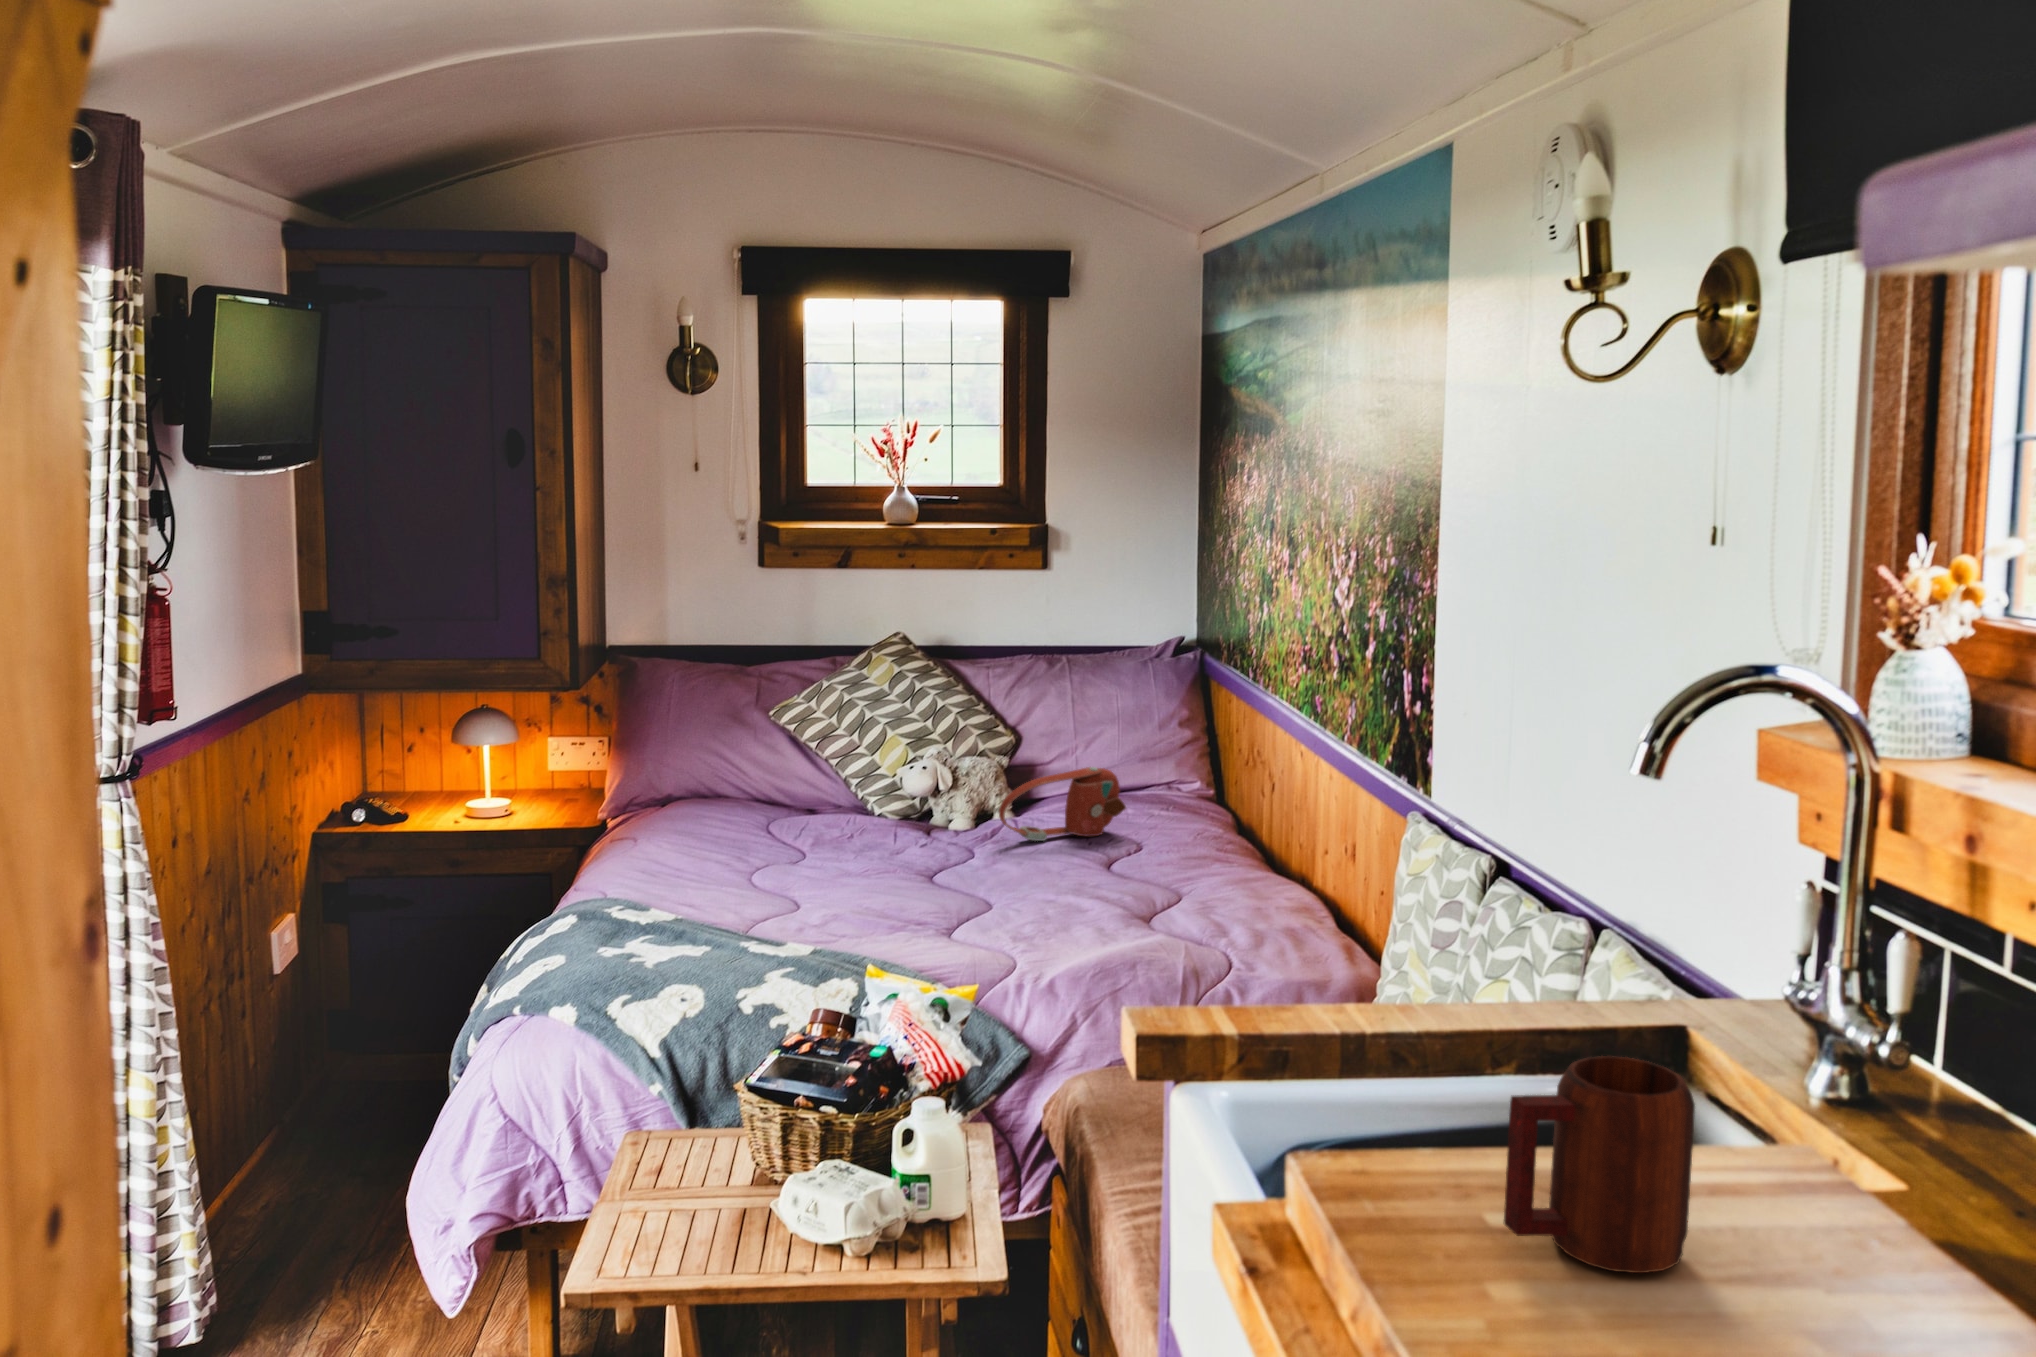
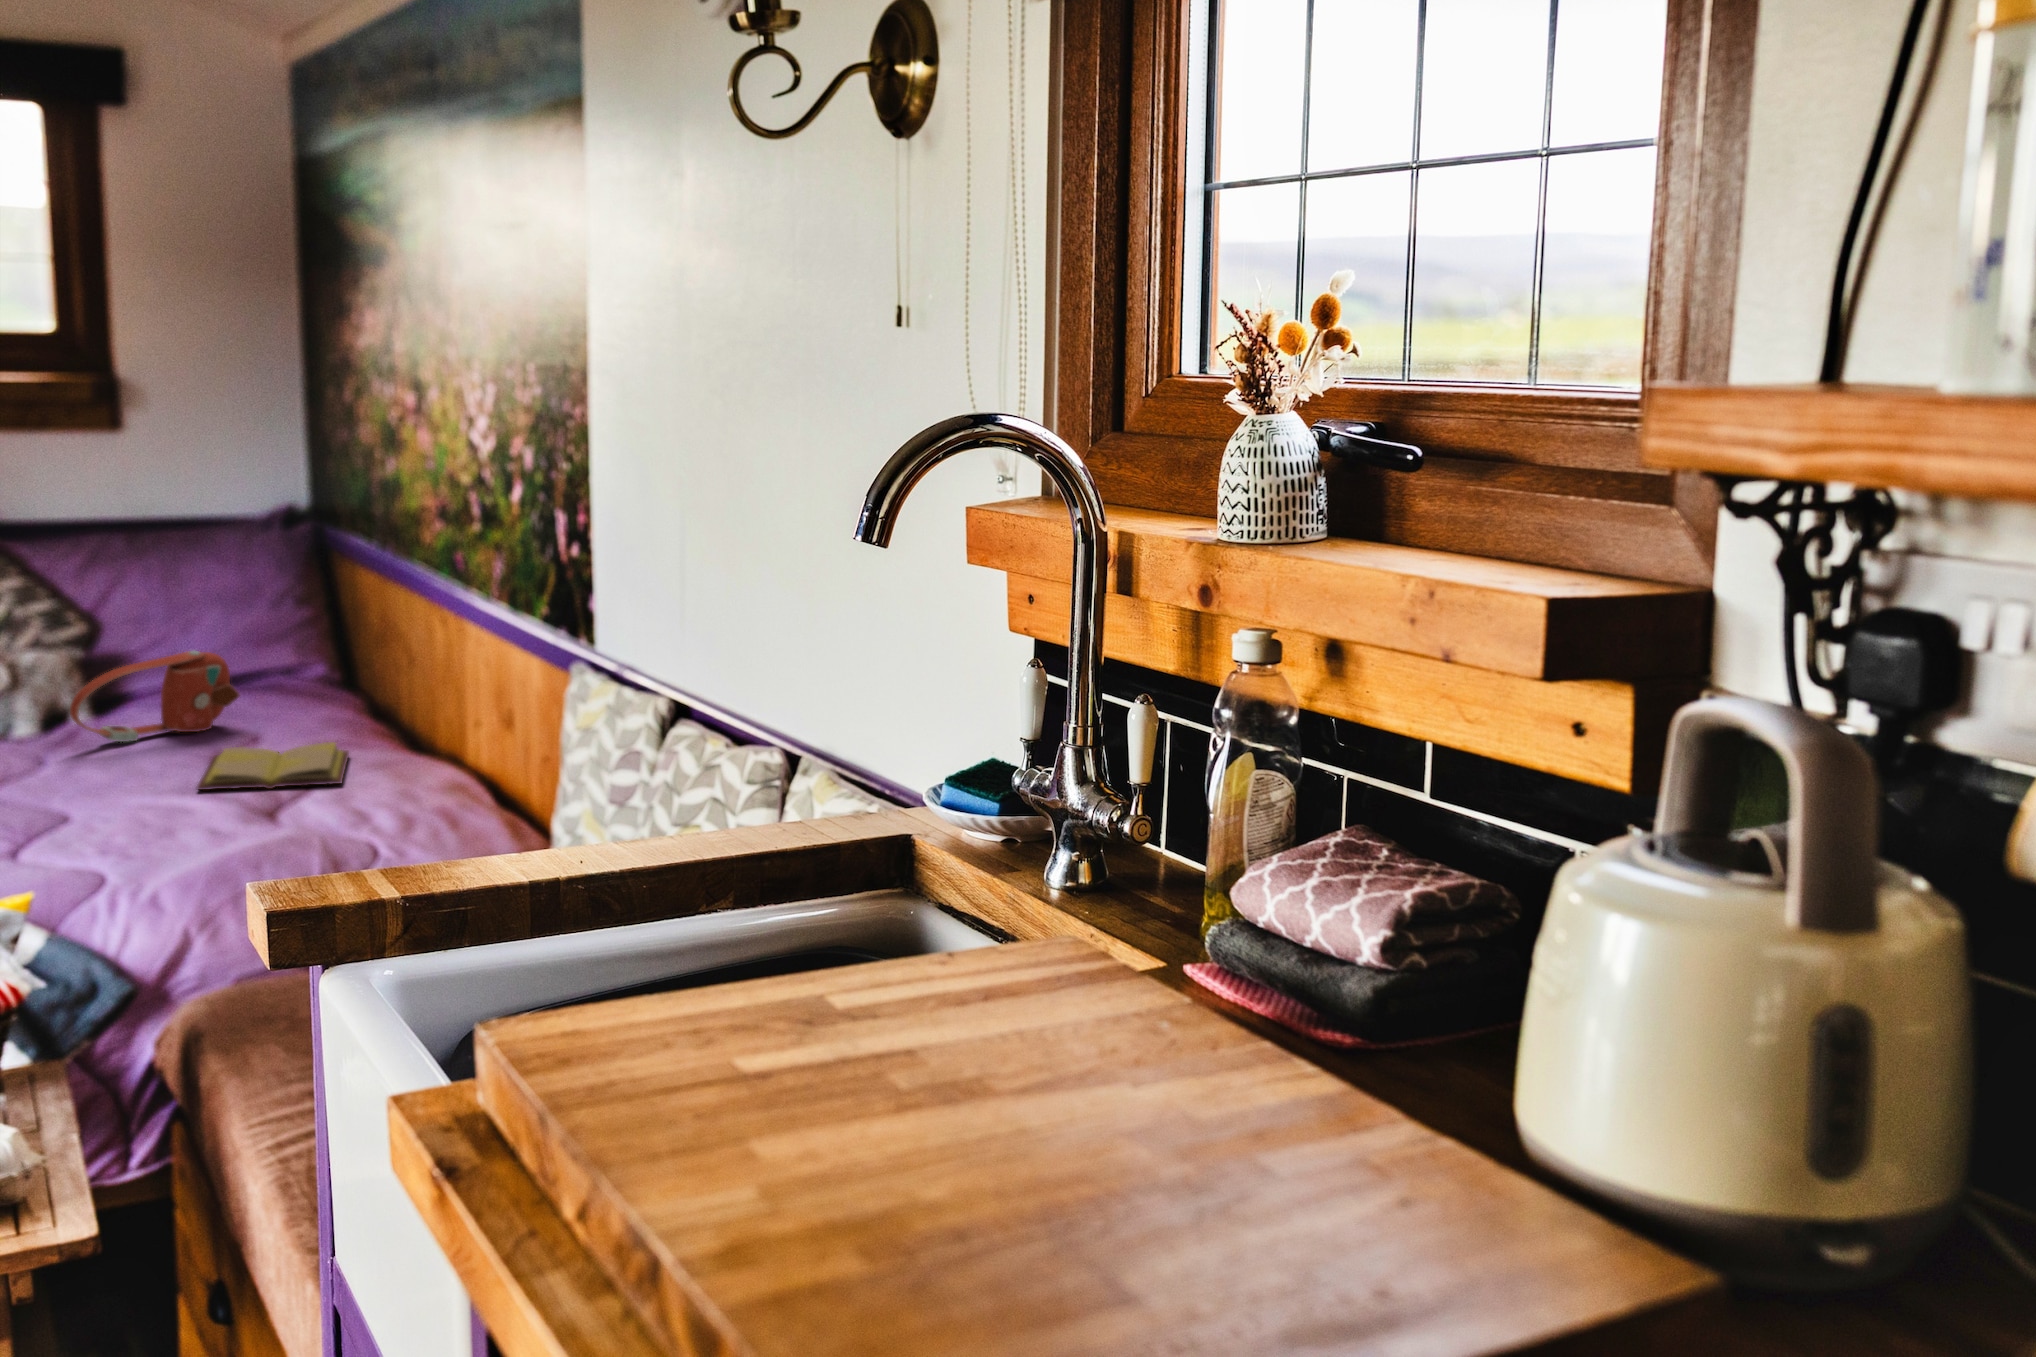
diary: none [1088,855,1211,897] -> present [197,742,349,790]
mug: present [1504,1056,1695,1273] -> none [767,835,972,1081]

